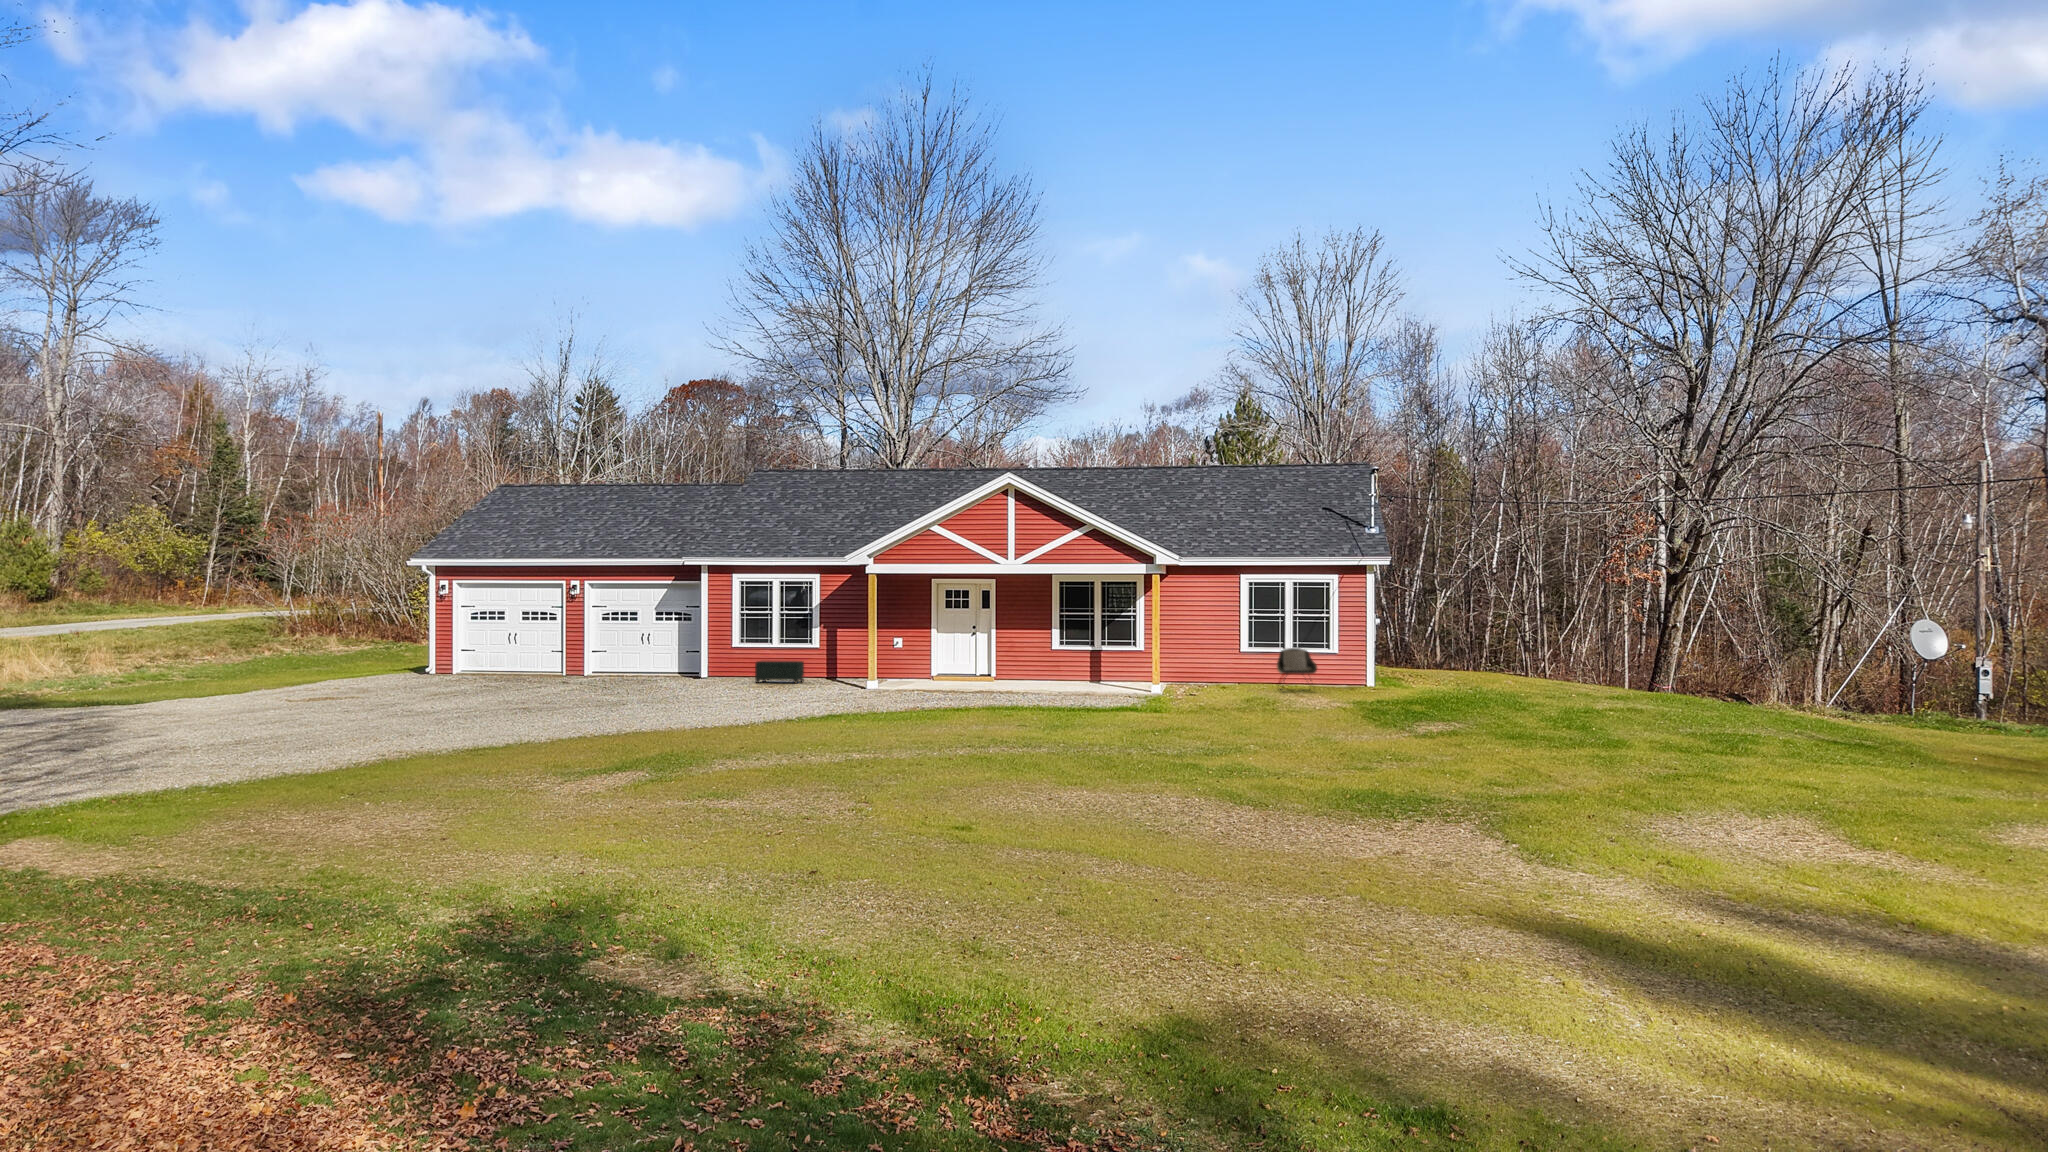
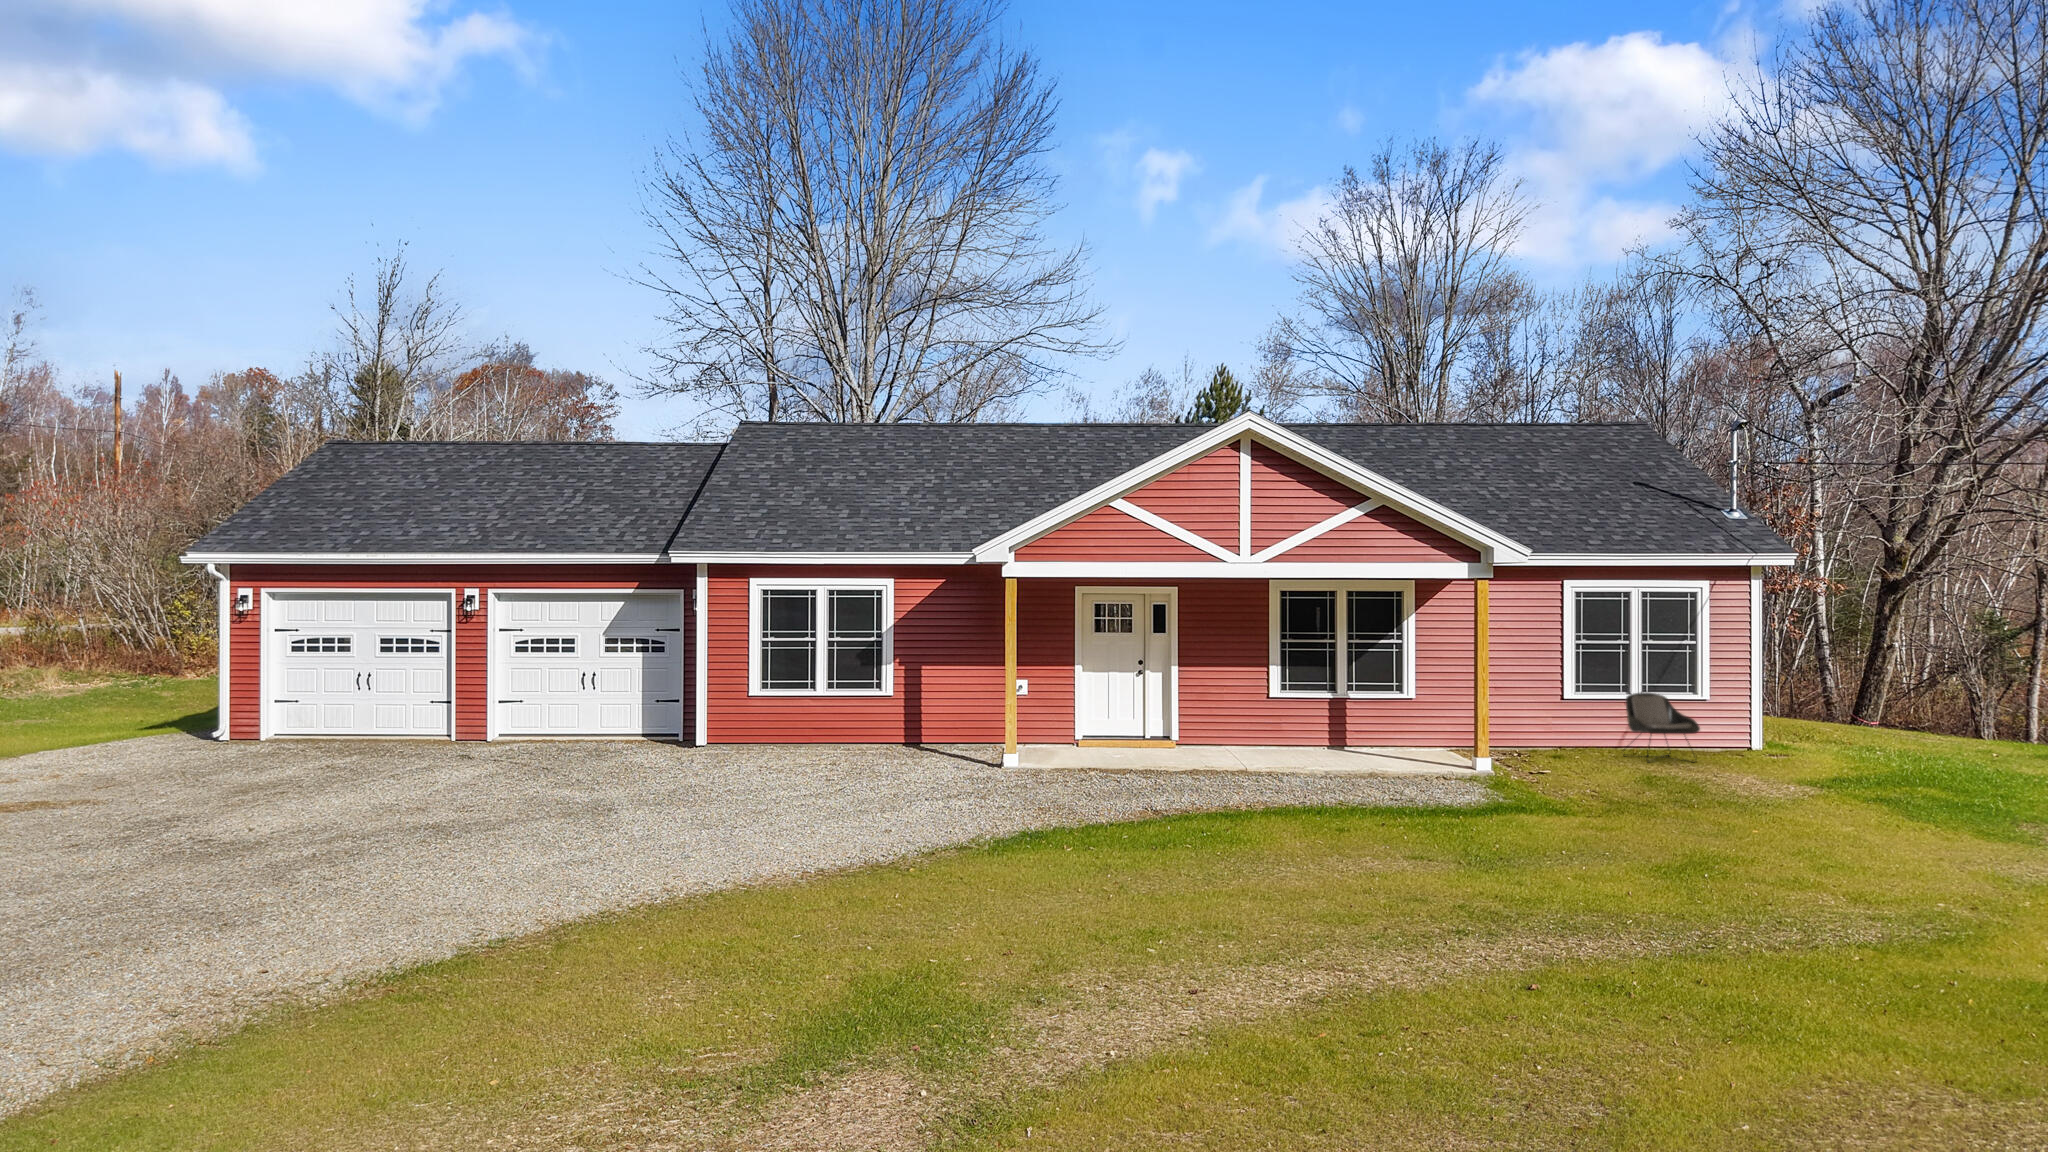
bench: present [755,661,804,684] -> none [790,717,867,755]

